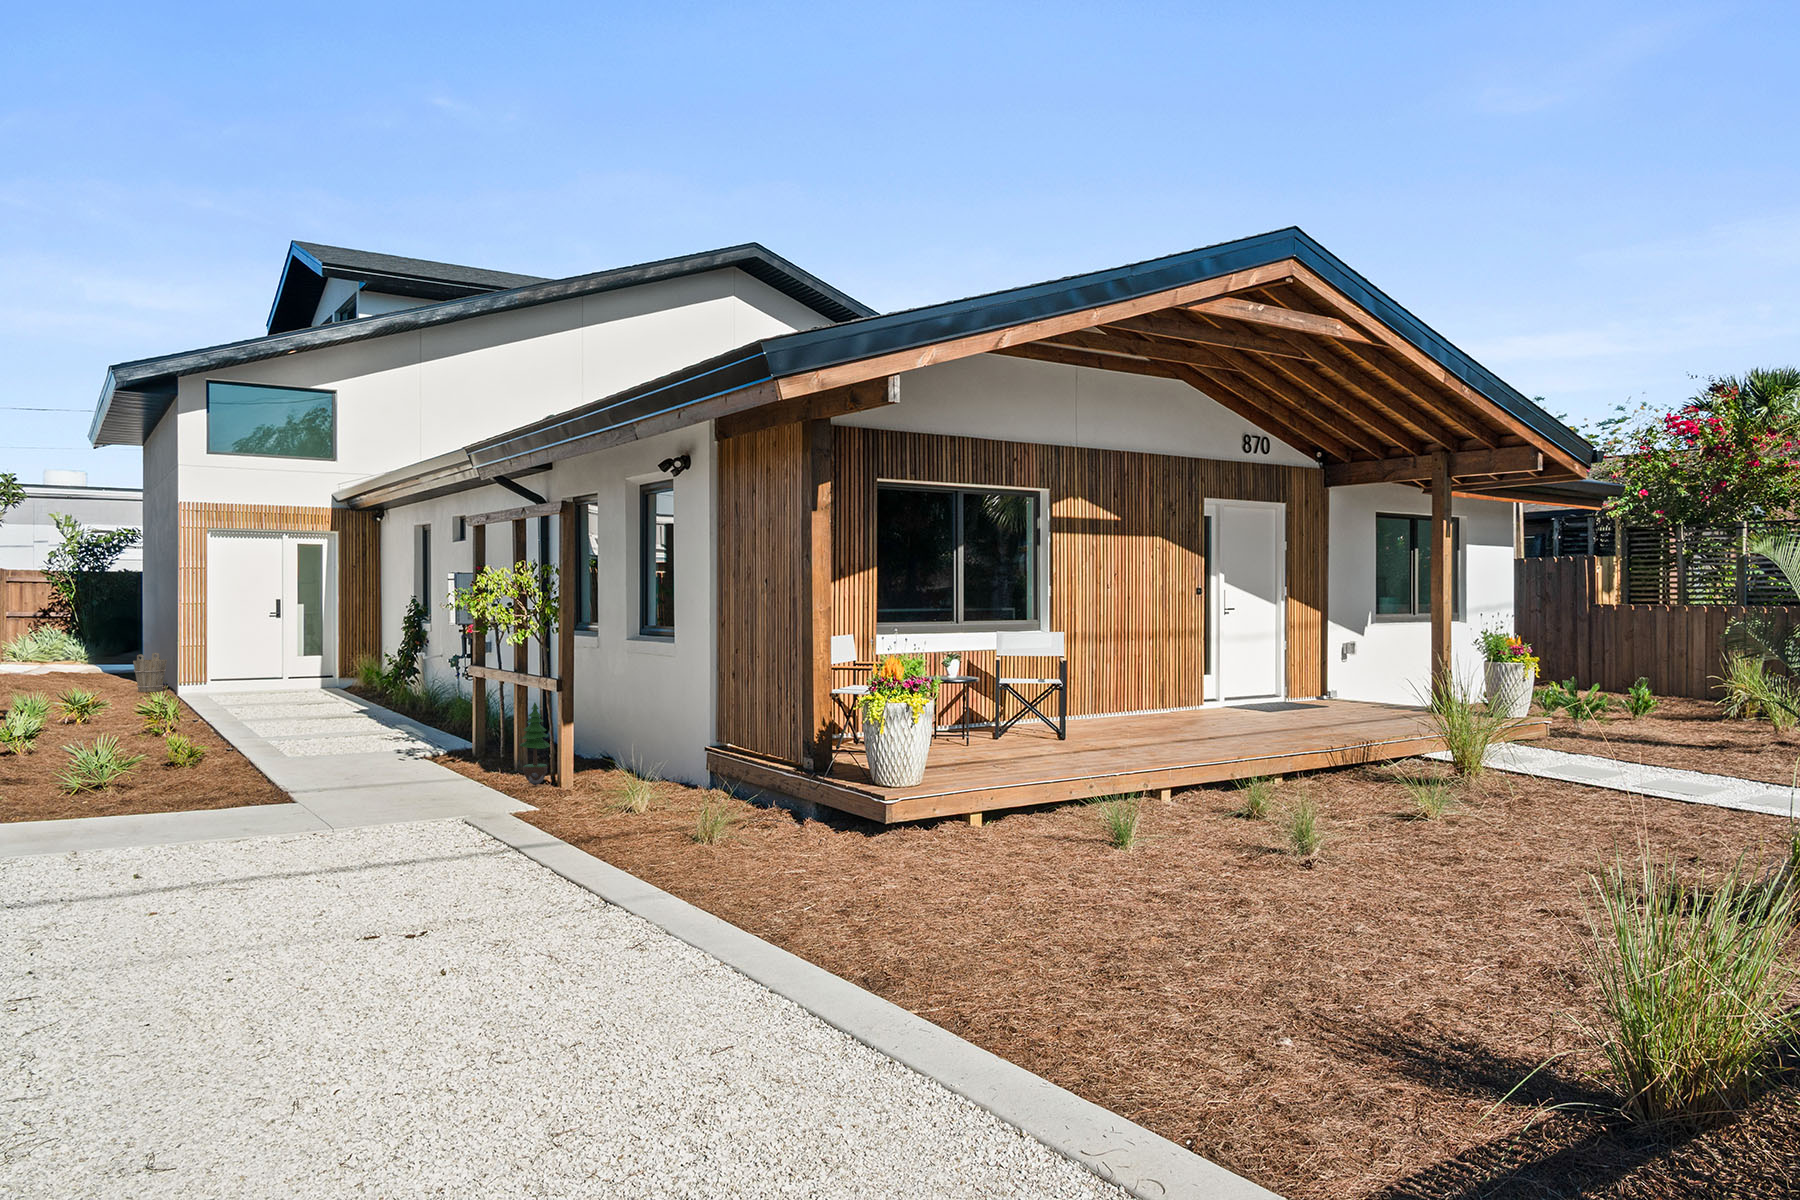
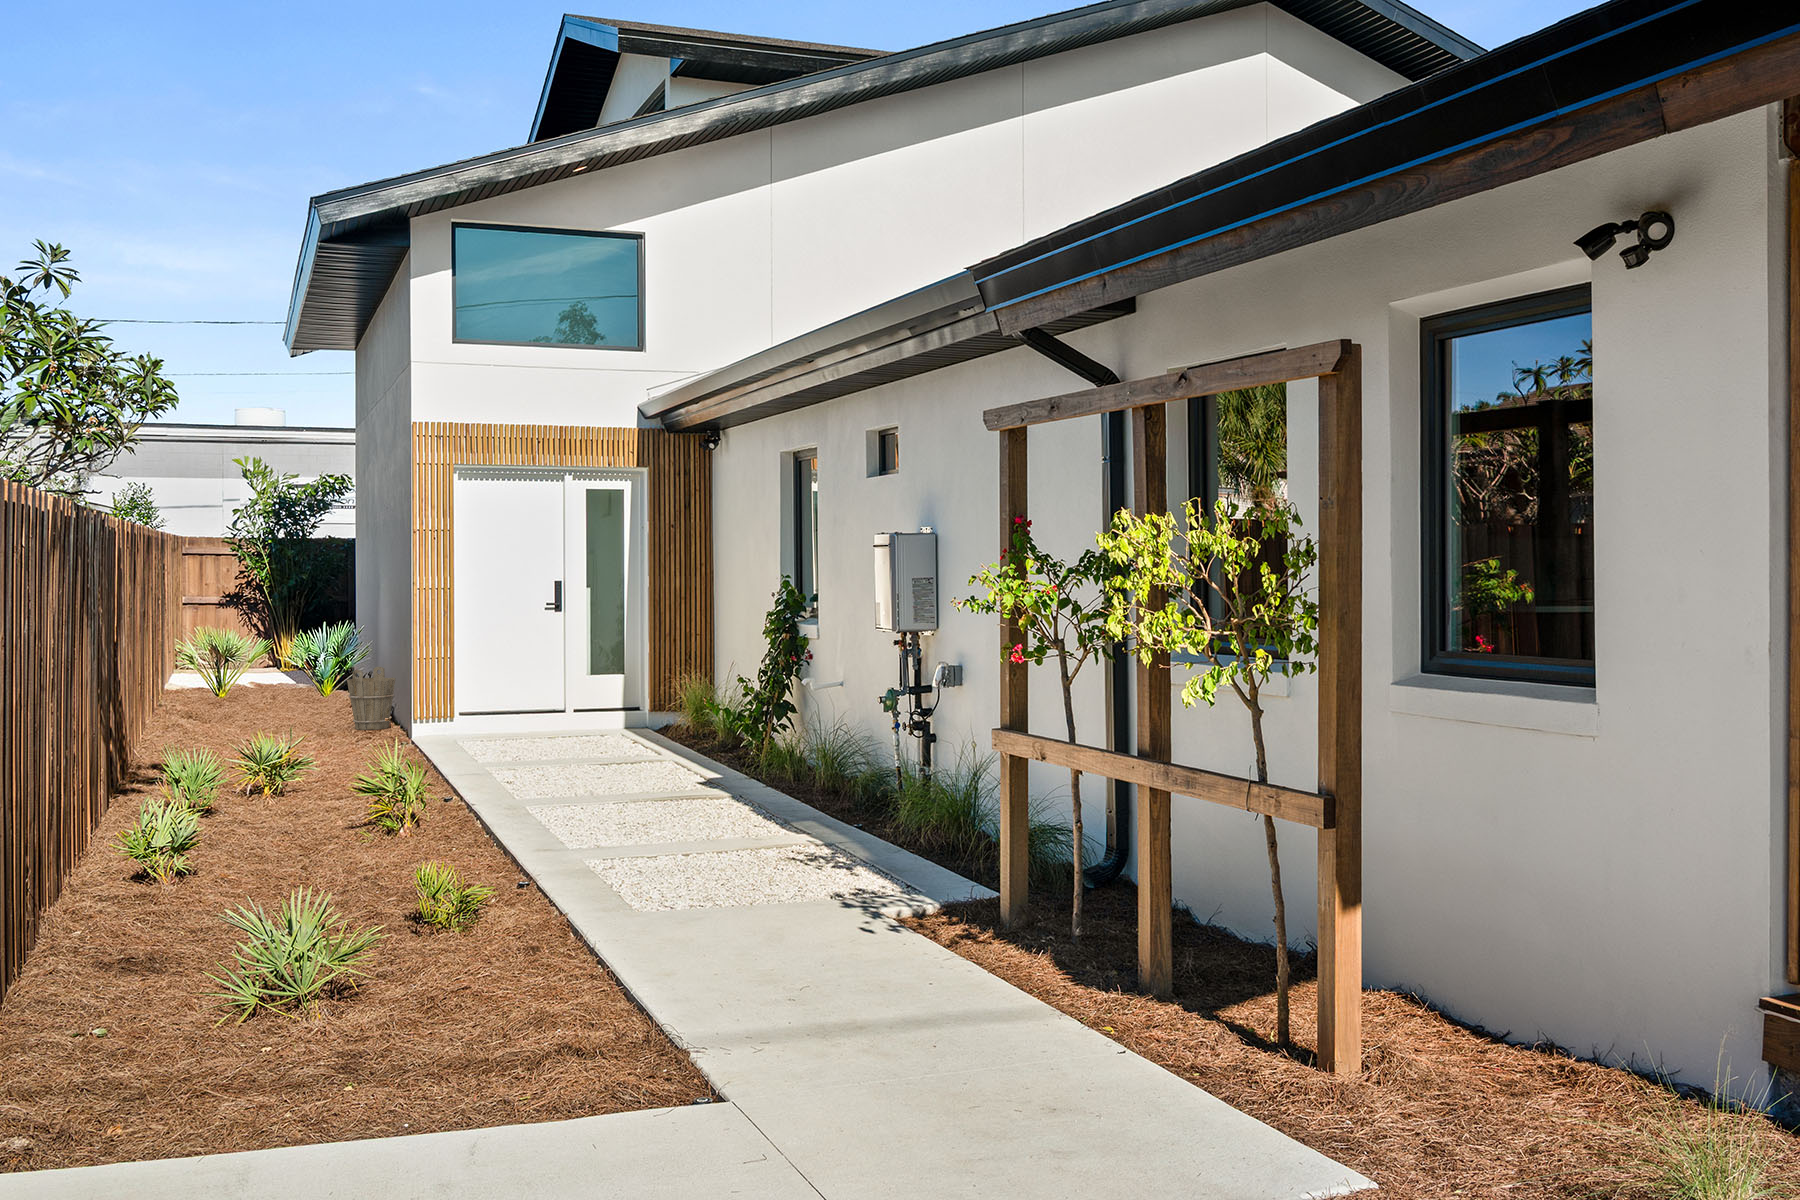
potted tree: present [520,703,551,786] -> none [1196,842,1271,1047]

